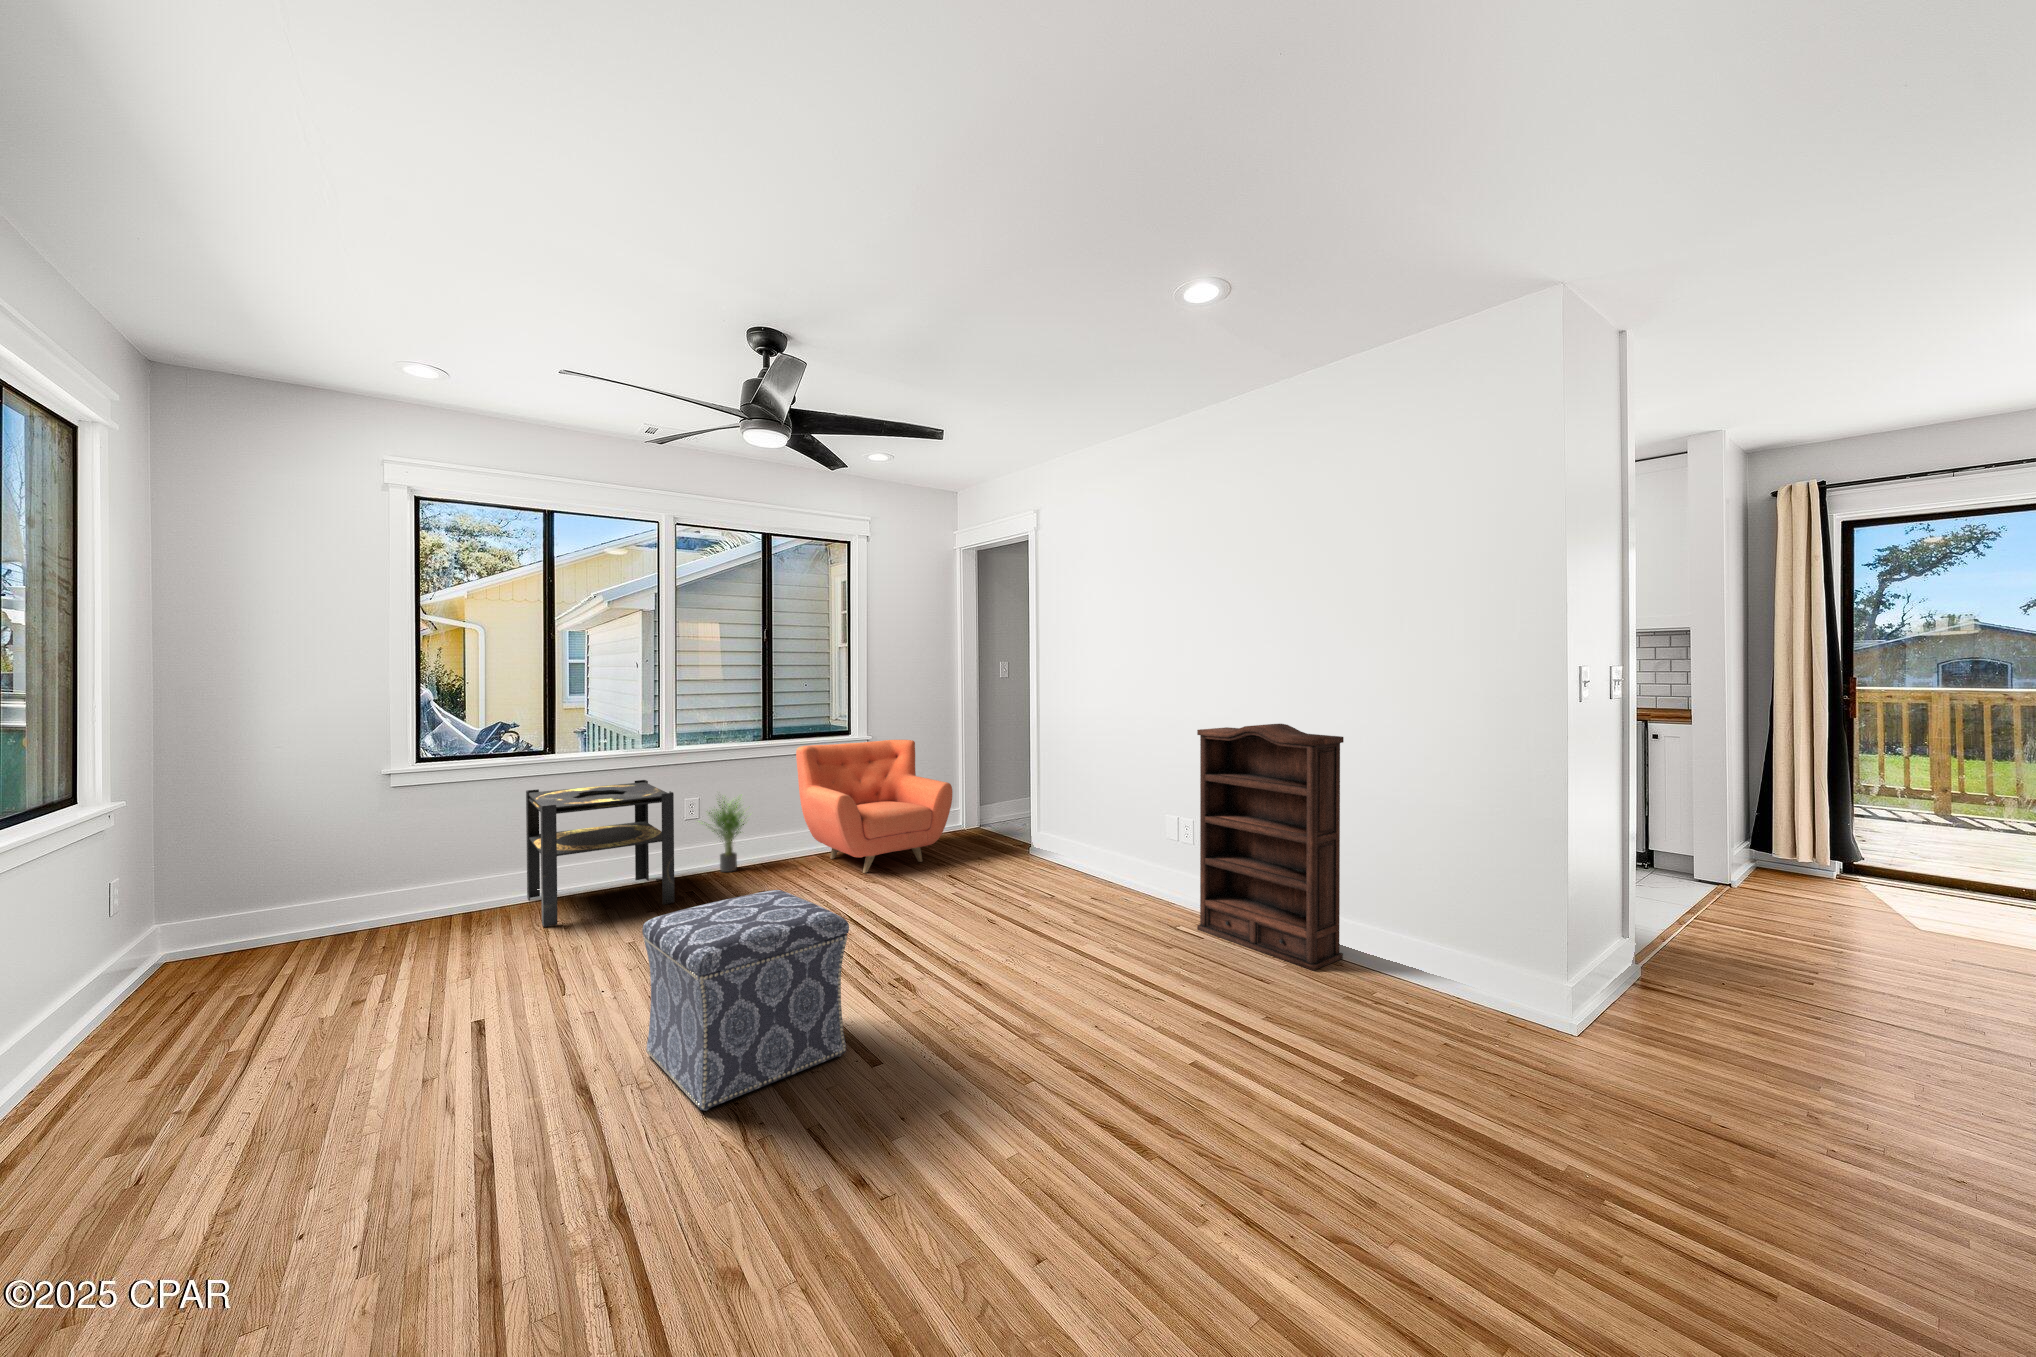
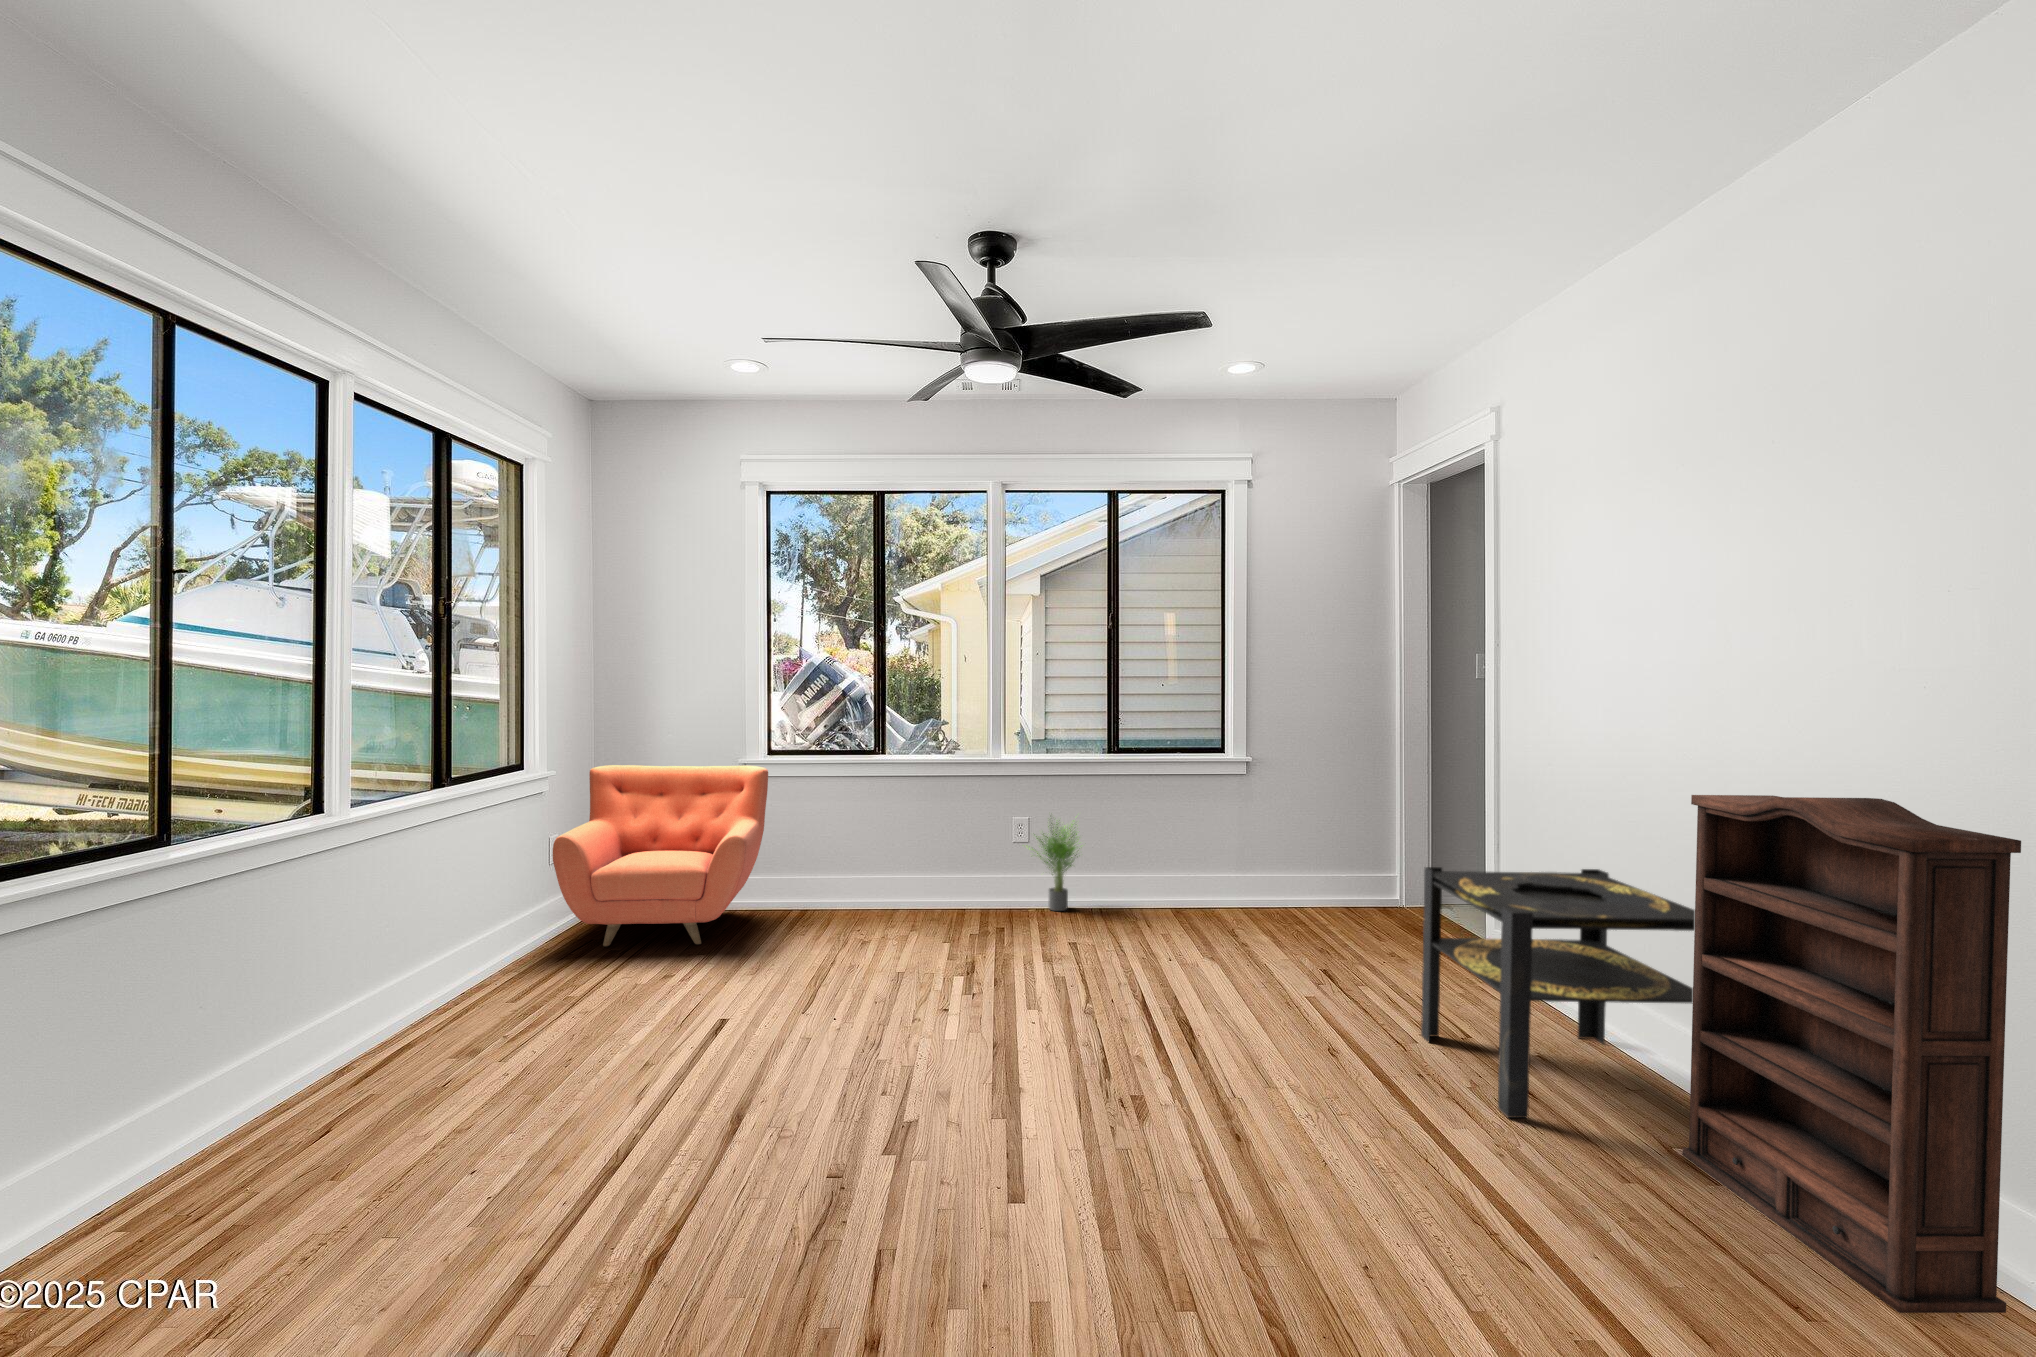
armchair: present [796,740,953,873] -> present [553,765,768,946]
side table: present [526,780,675,927] -> present [1421,867,1695,1118]
ottoman: present [642,890,849,1111] -> none [802,944,1000,1184]

